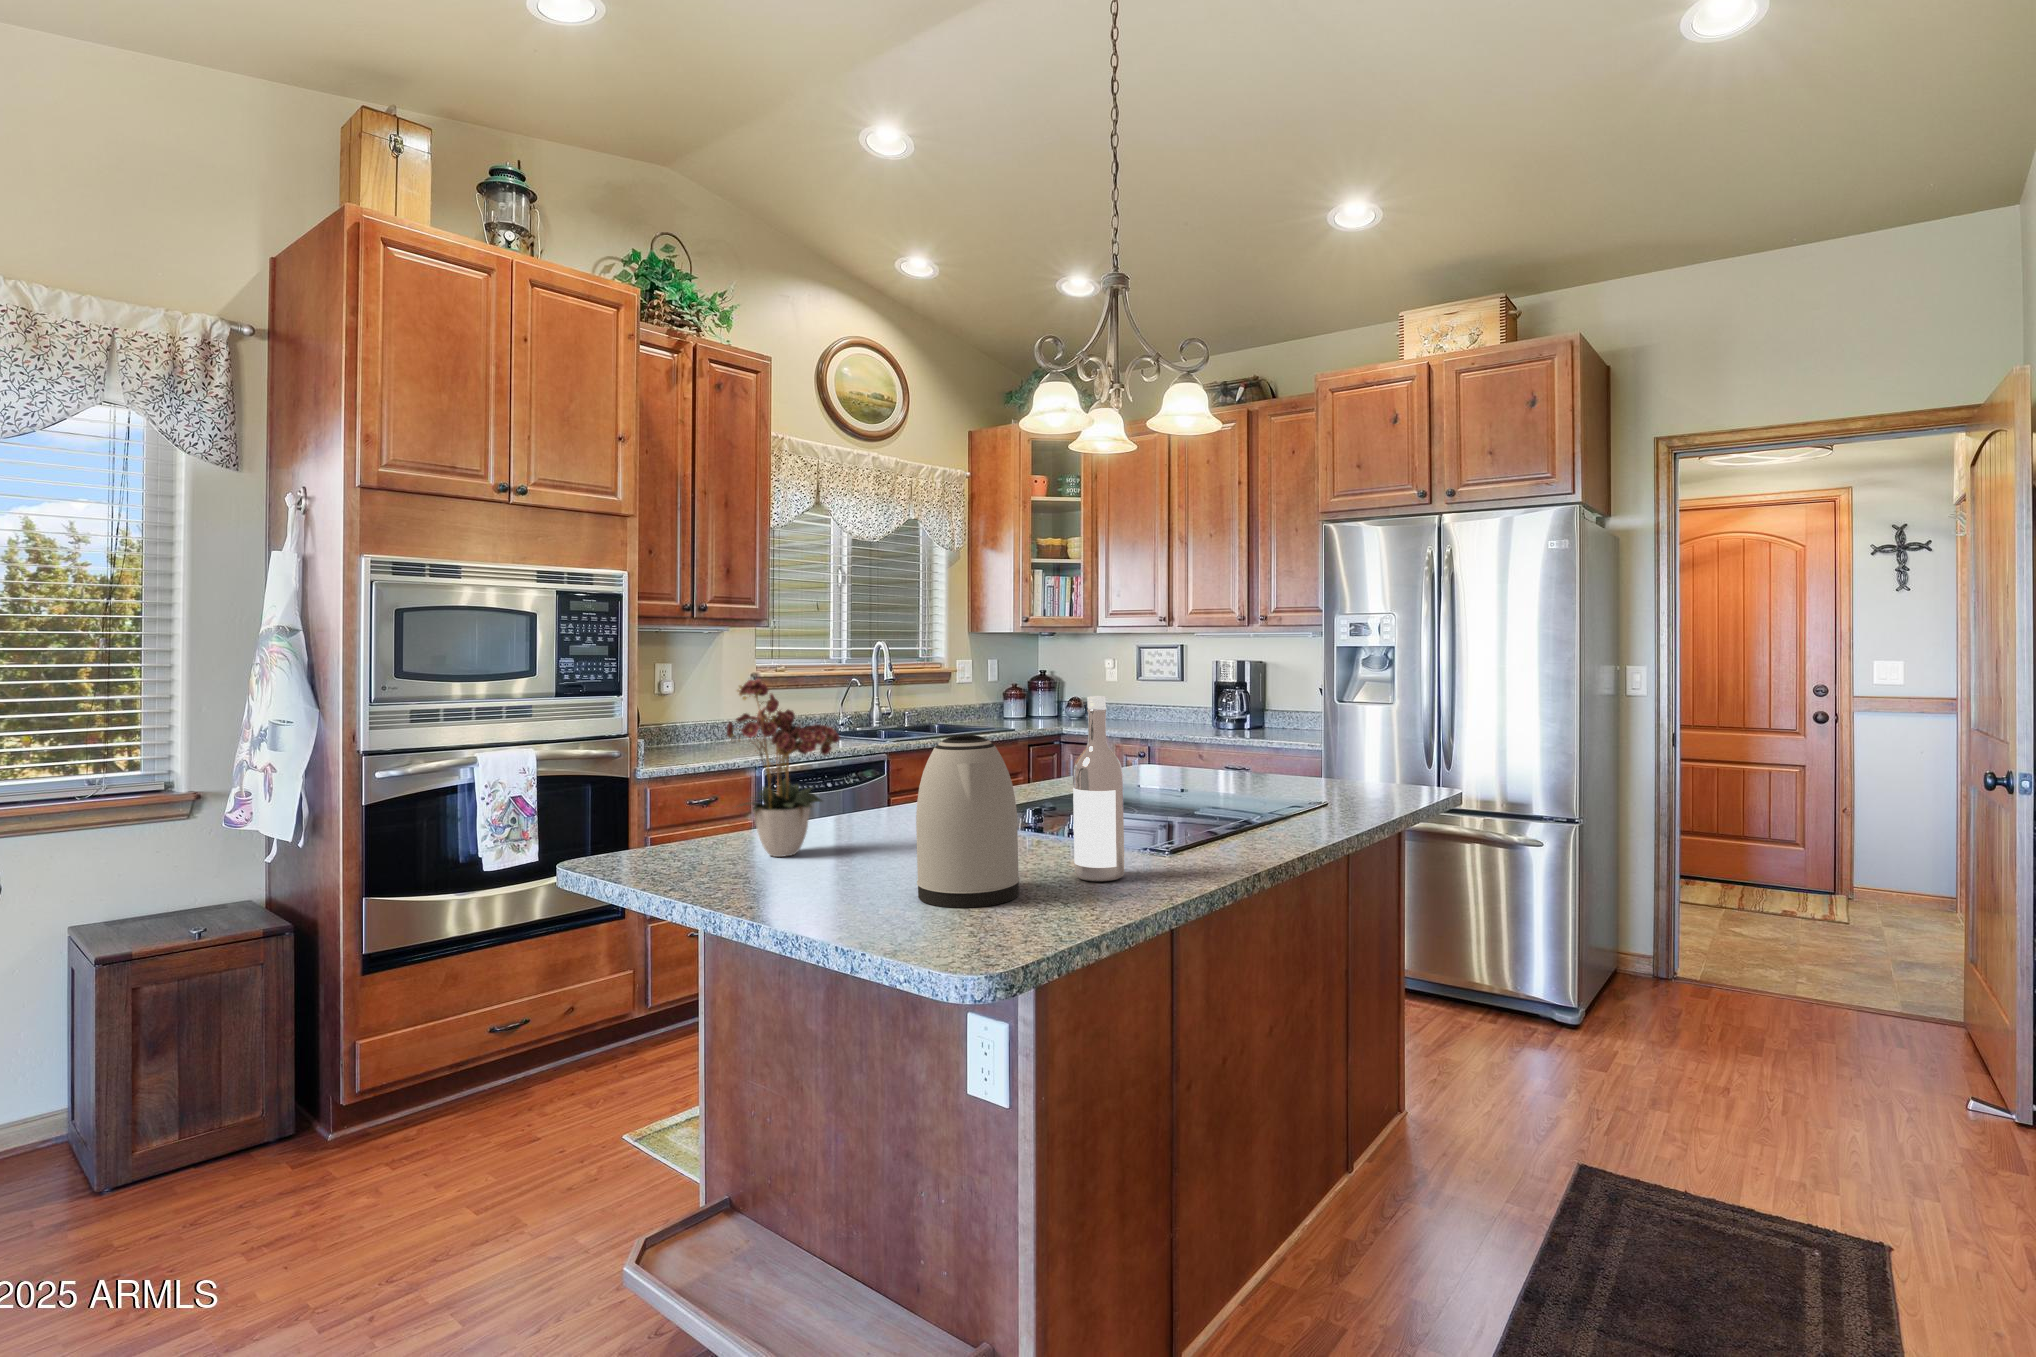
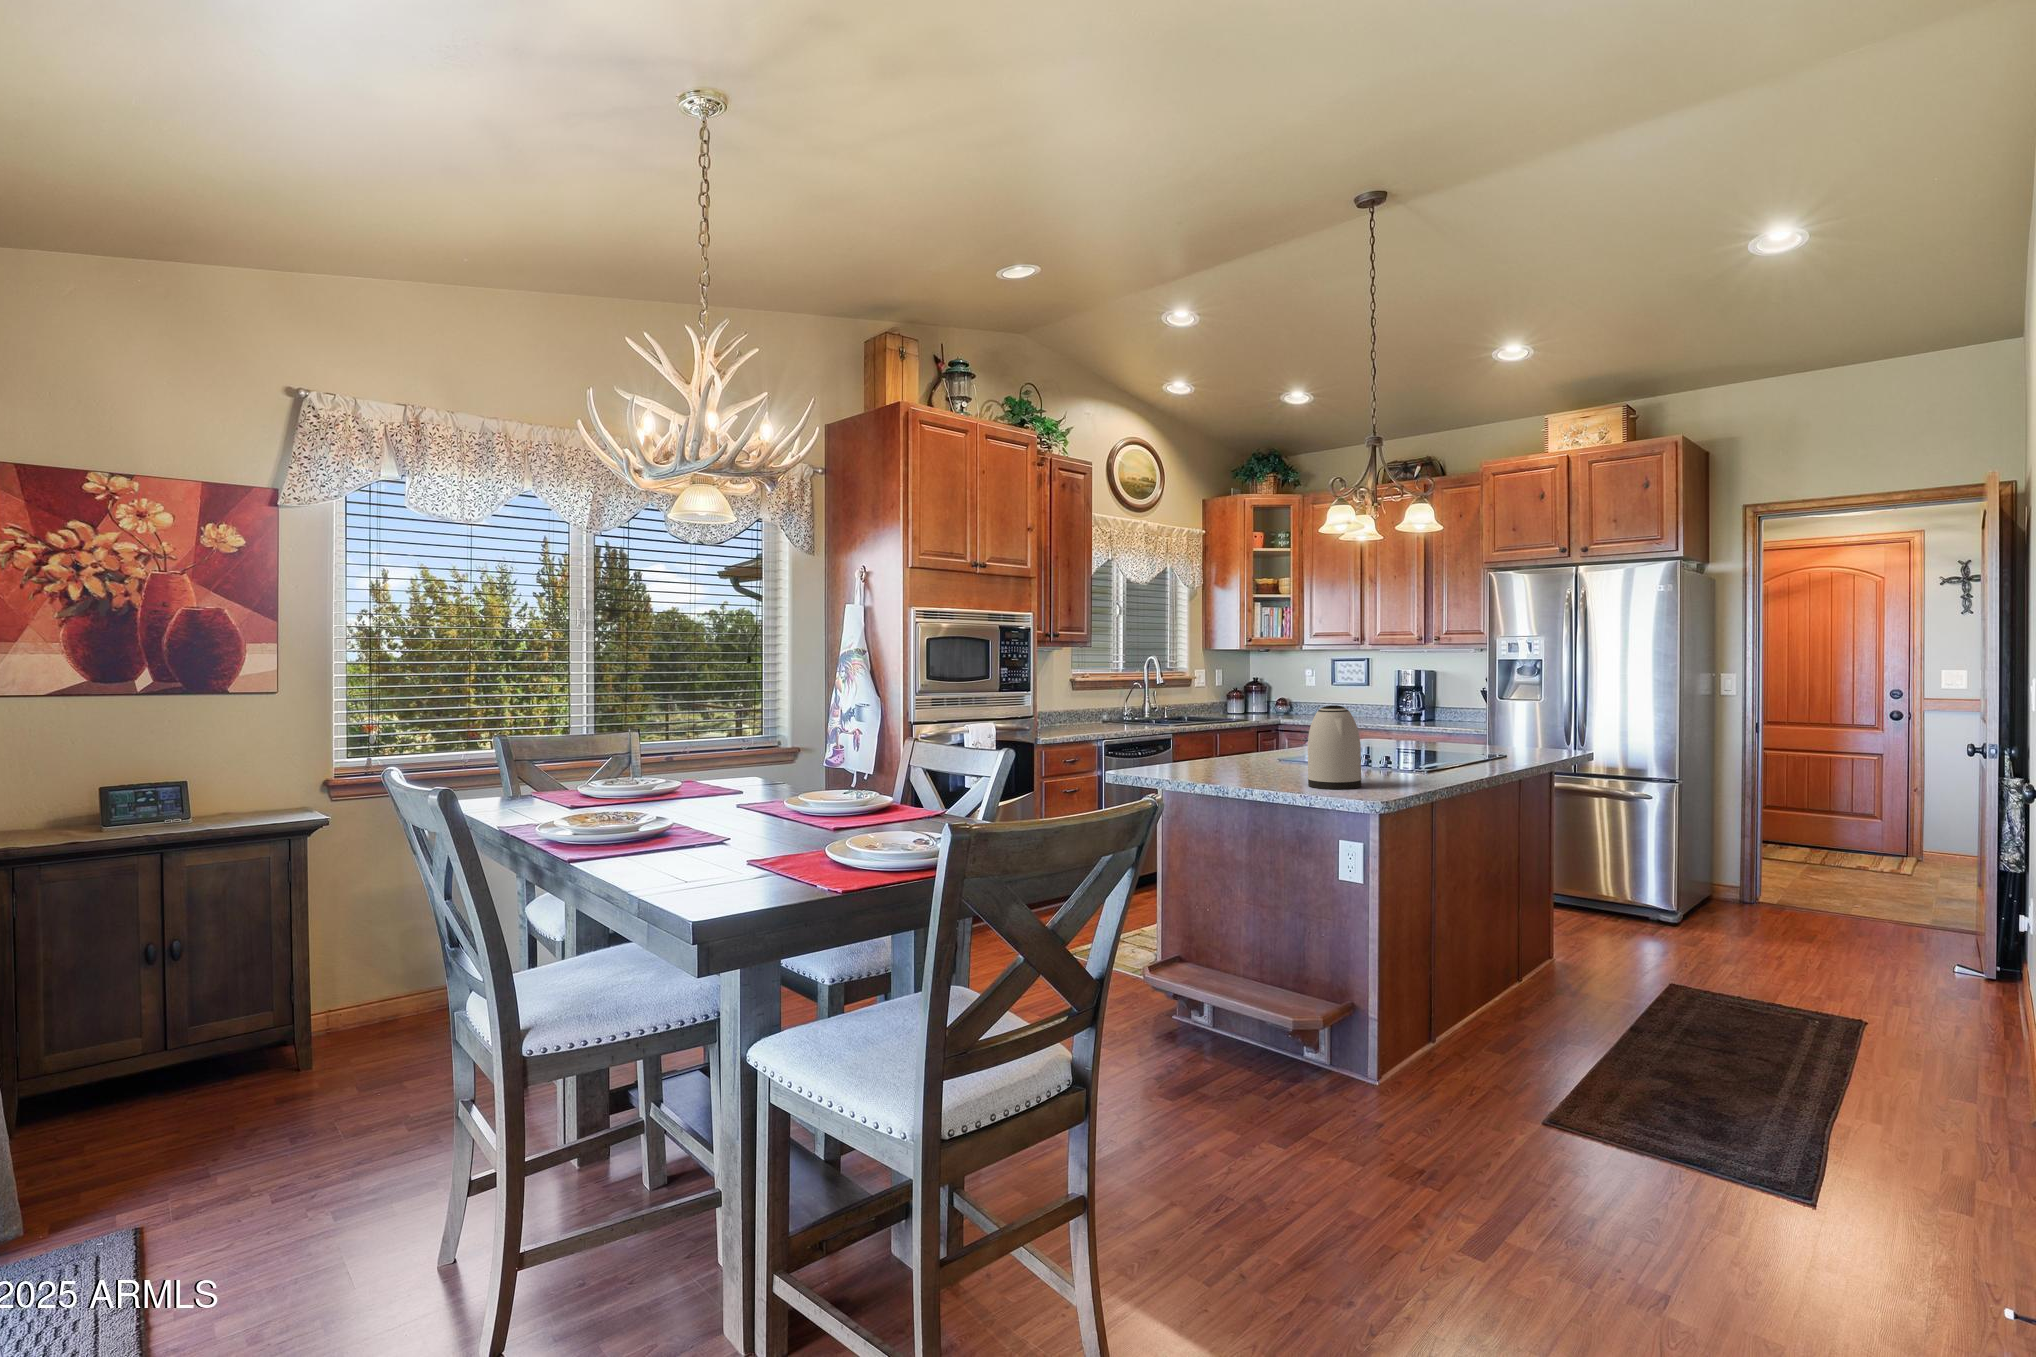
flower arrangement: present [727,680,840,857] -> none [1176,674,1241,774]
wine bottle: present [1073,696,1124,881] -> none [1383,687,1411,782]

